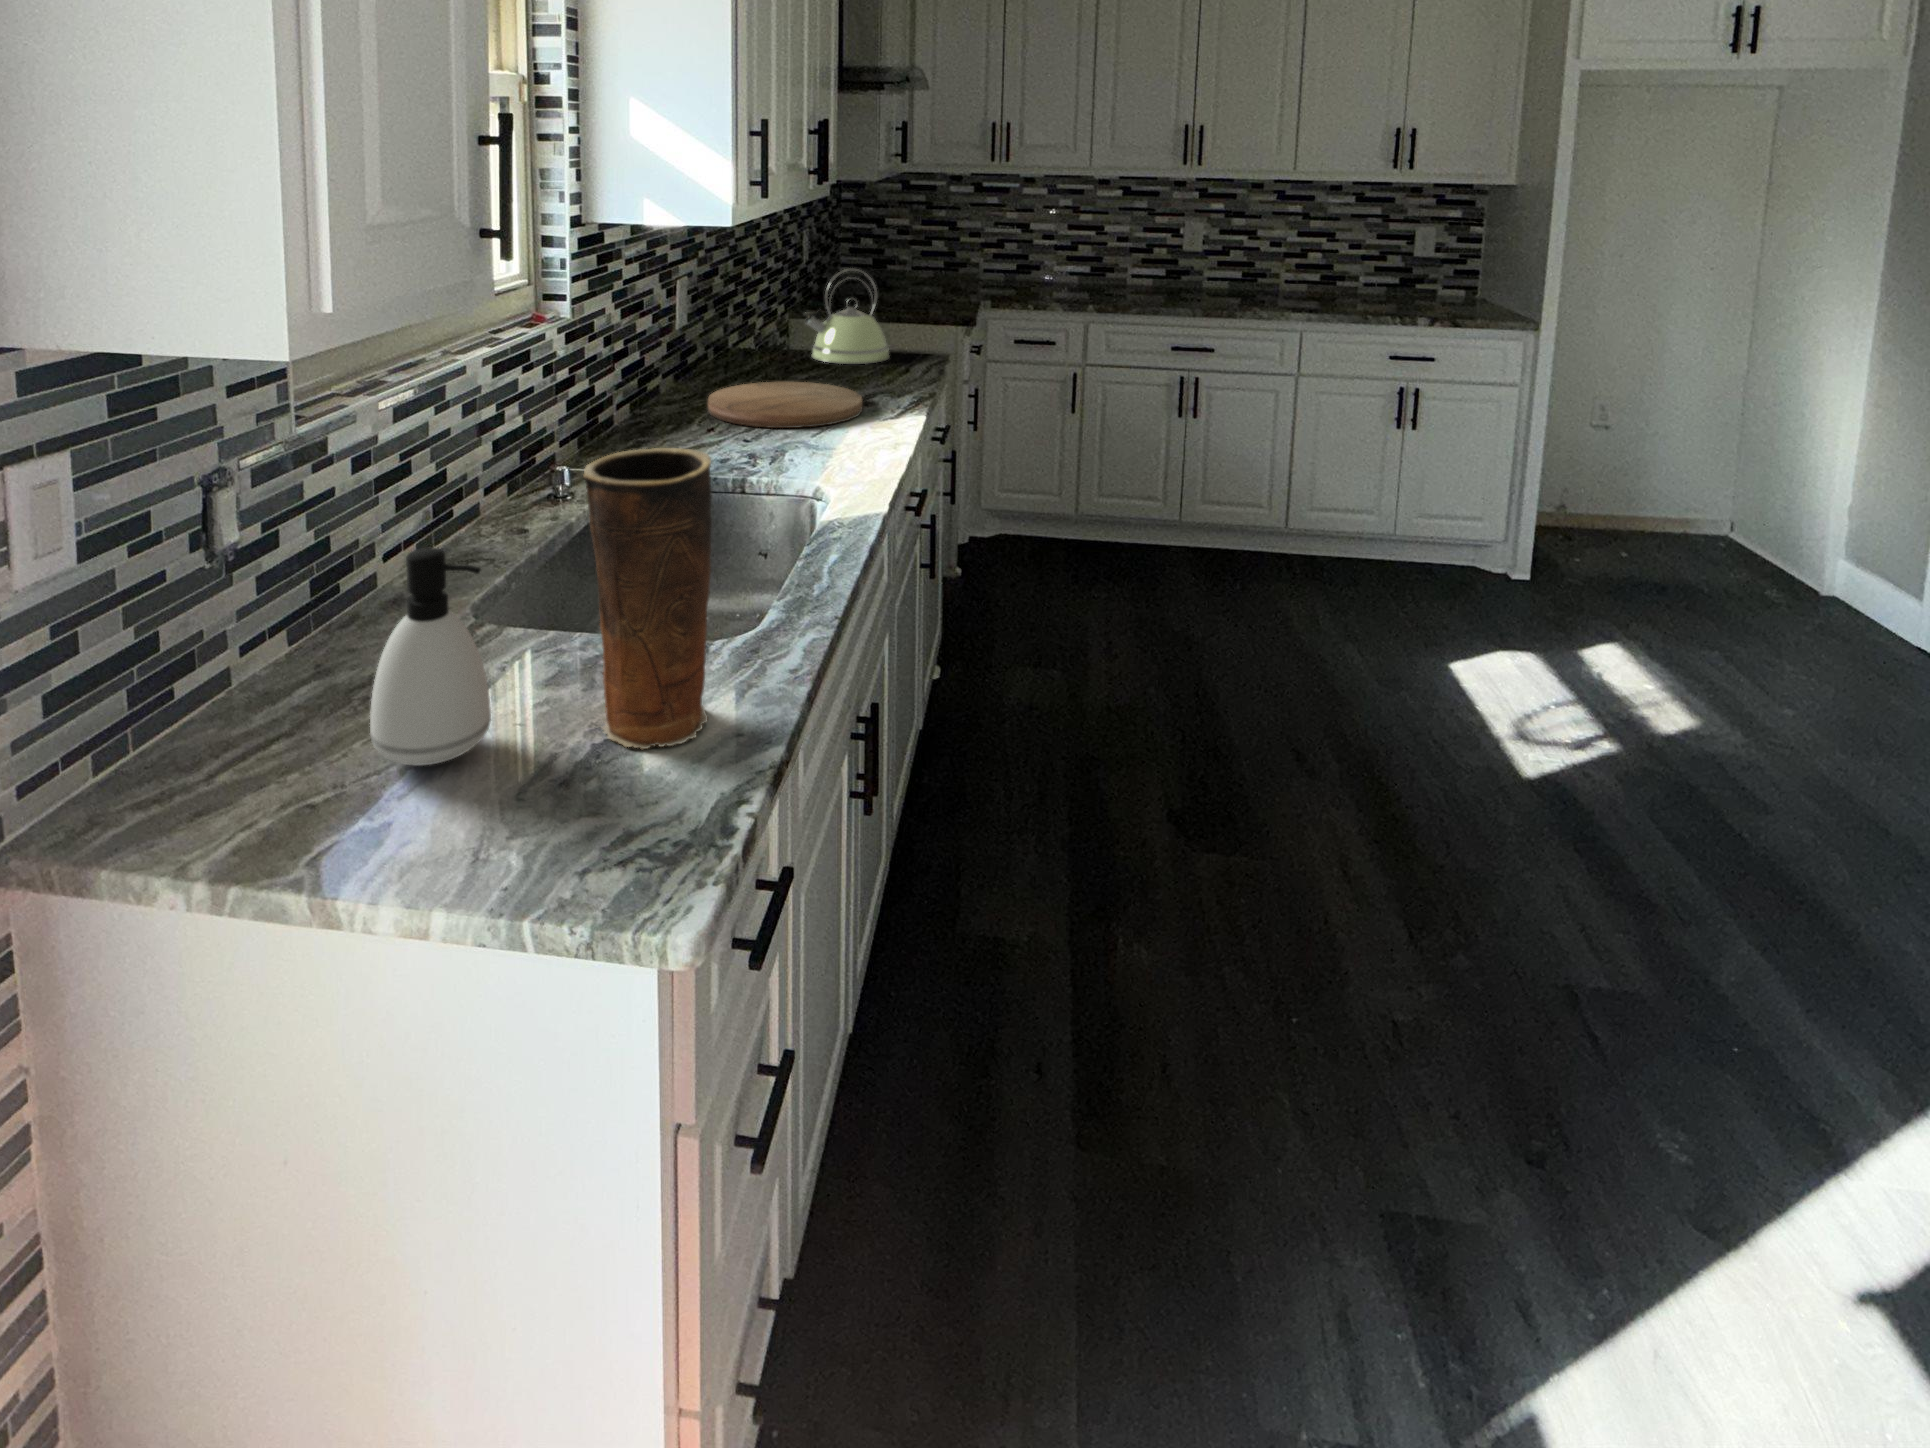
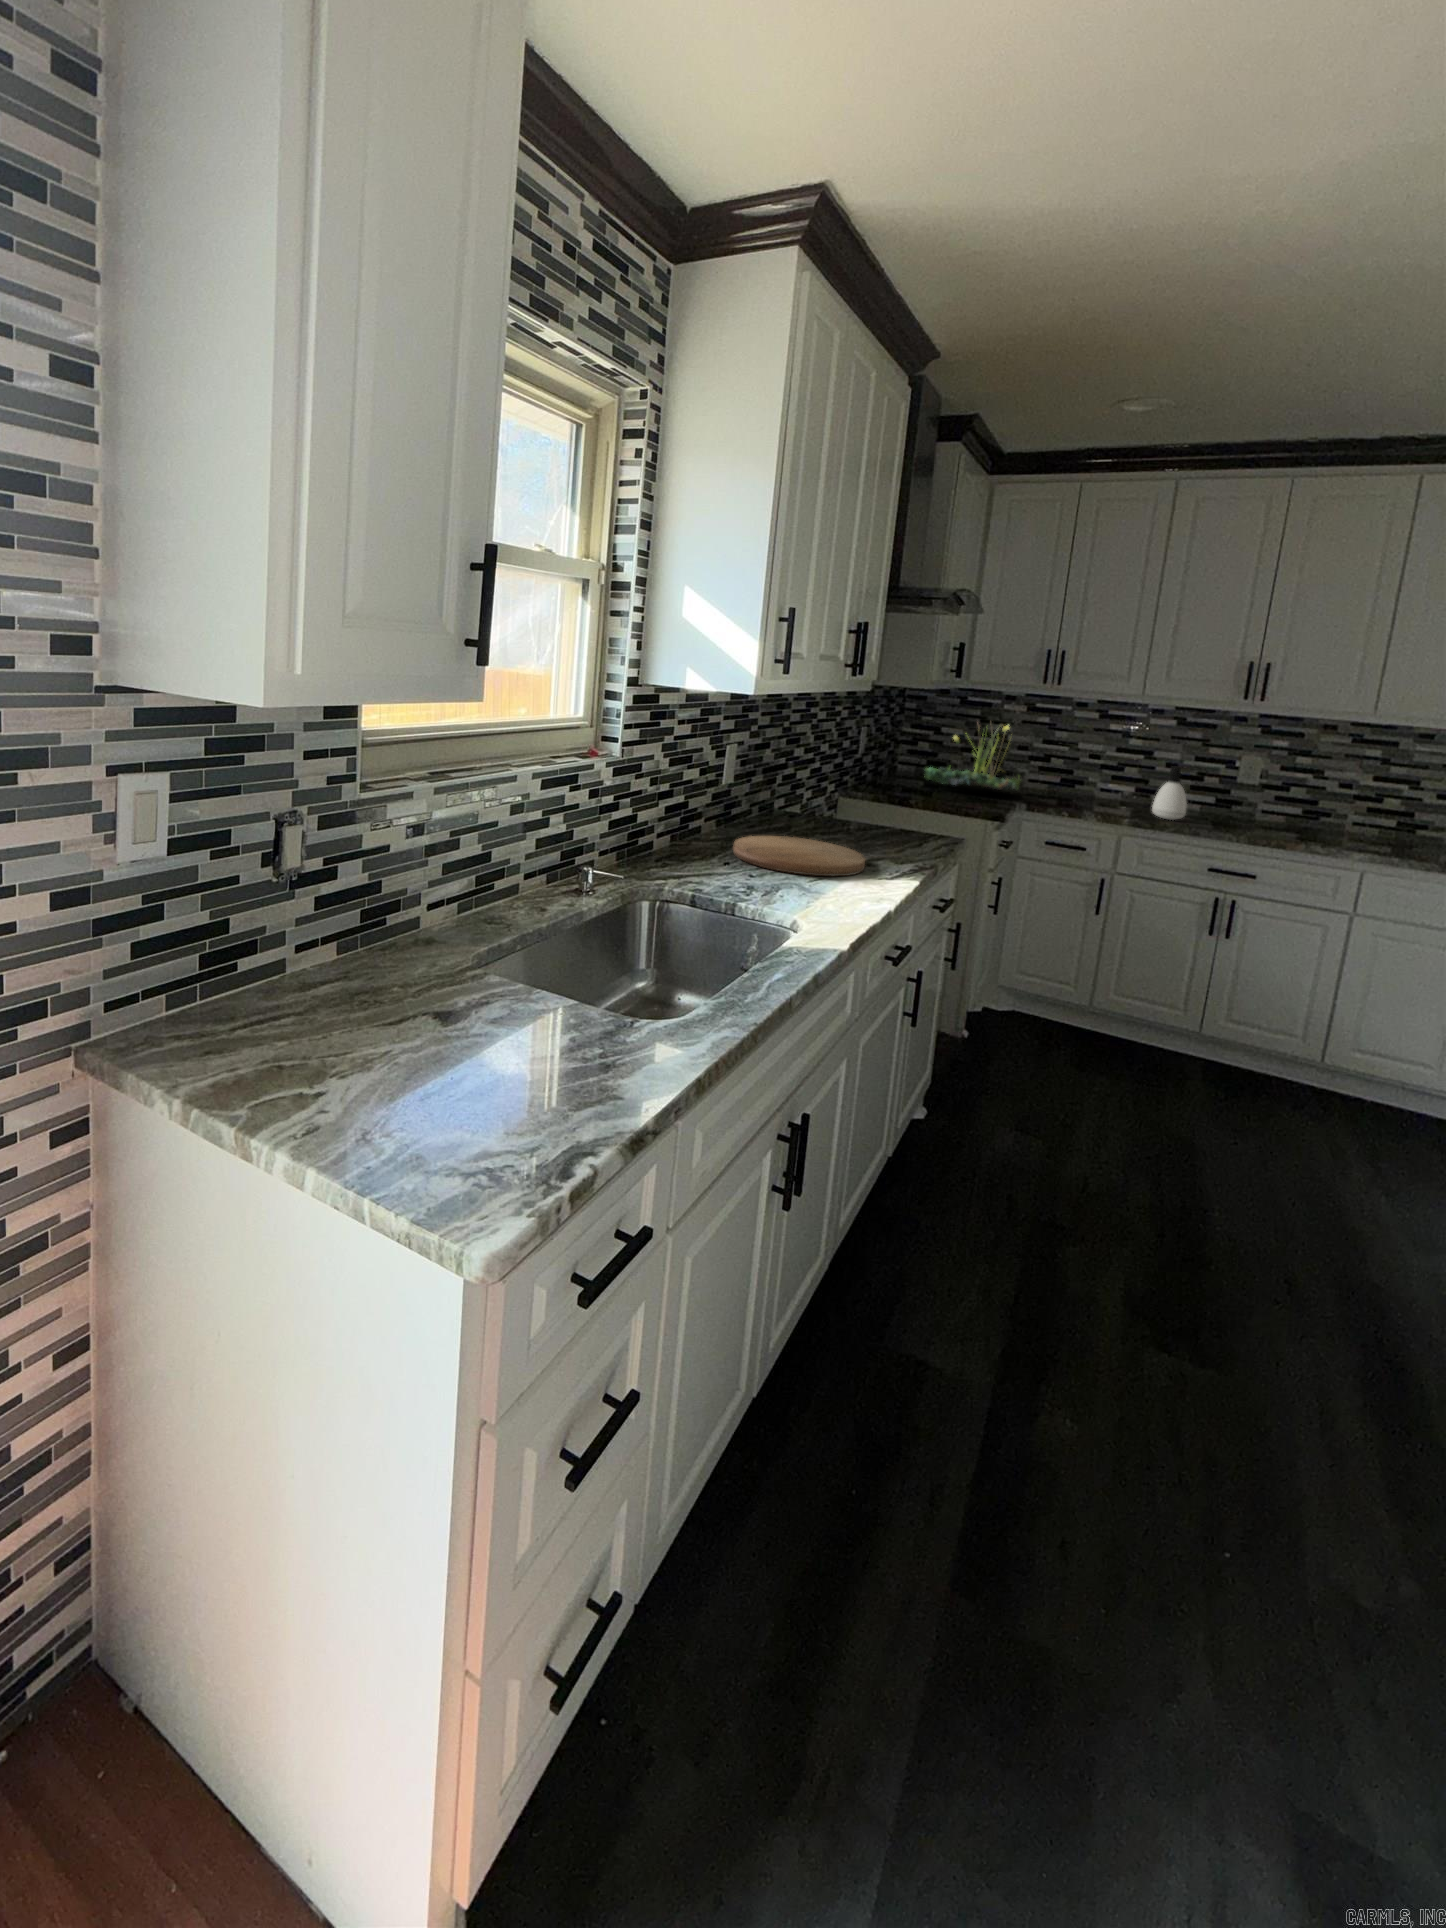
plant: none [876,205,981,289] -> present [924,725,1021,791]
kettle: present [804,268,890,364] -> none [837,756,910,837]
vase: present [583,448,712,749] -> none [514,838,629,1094]
soap dispenser: present [370,548,491,765] -> present [1152,766,1187,820]

